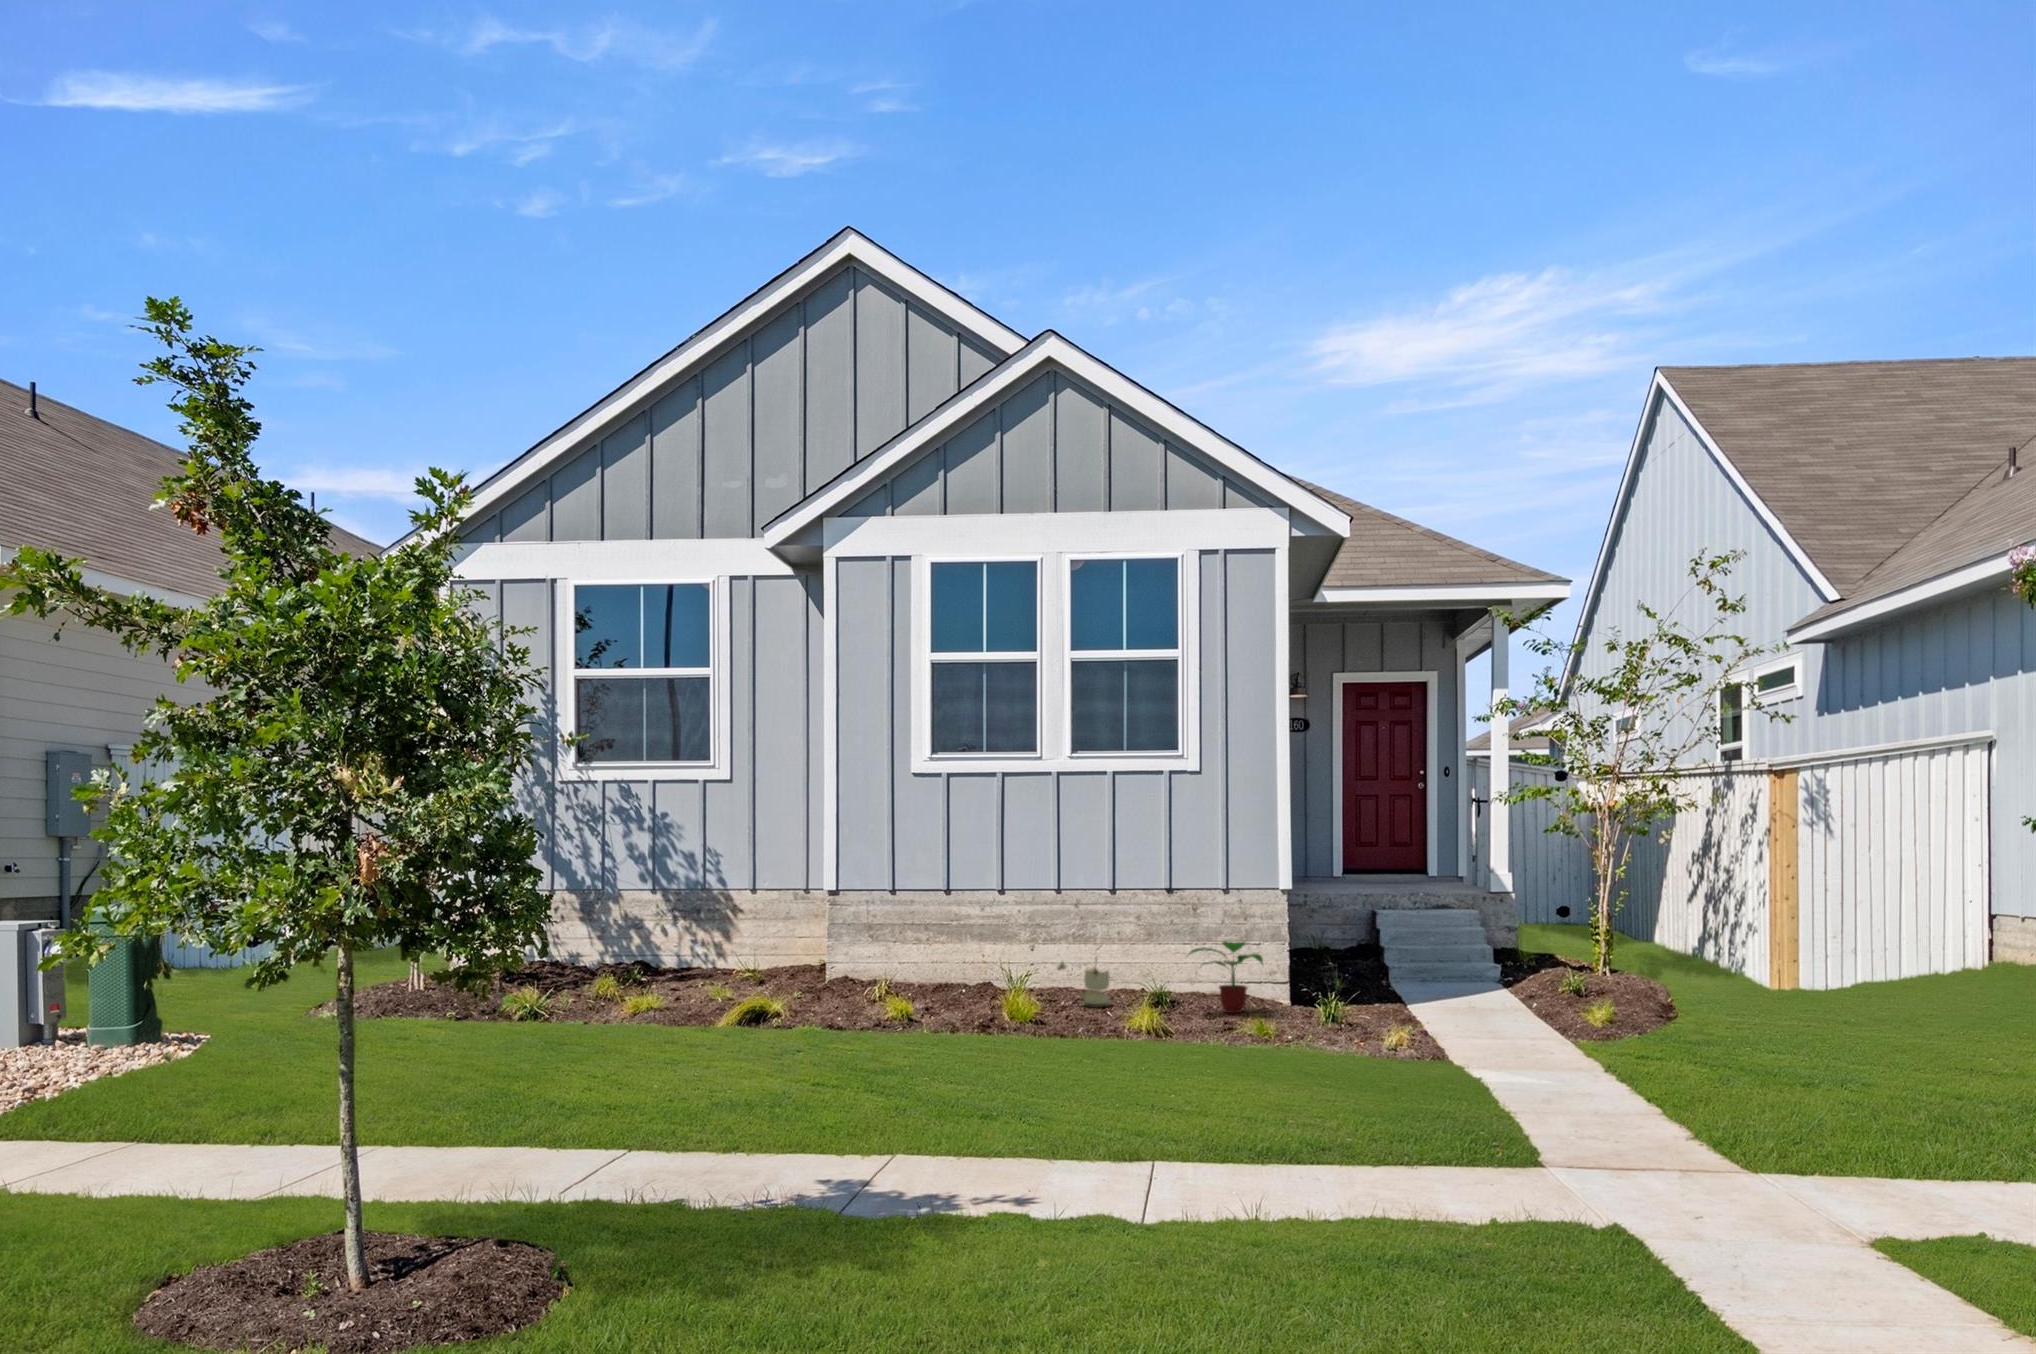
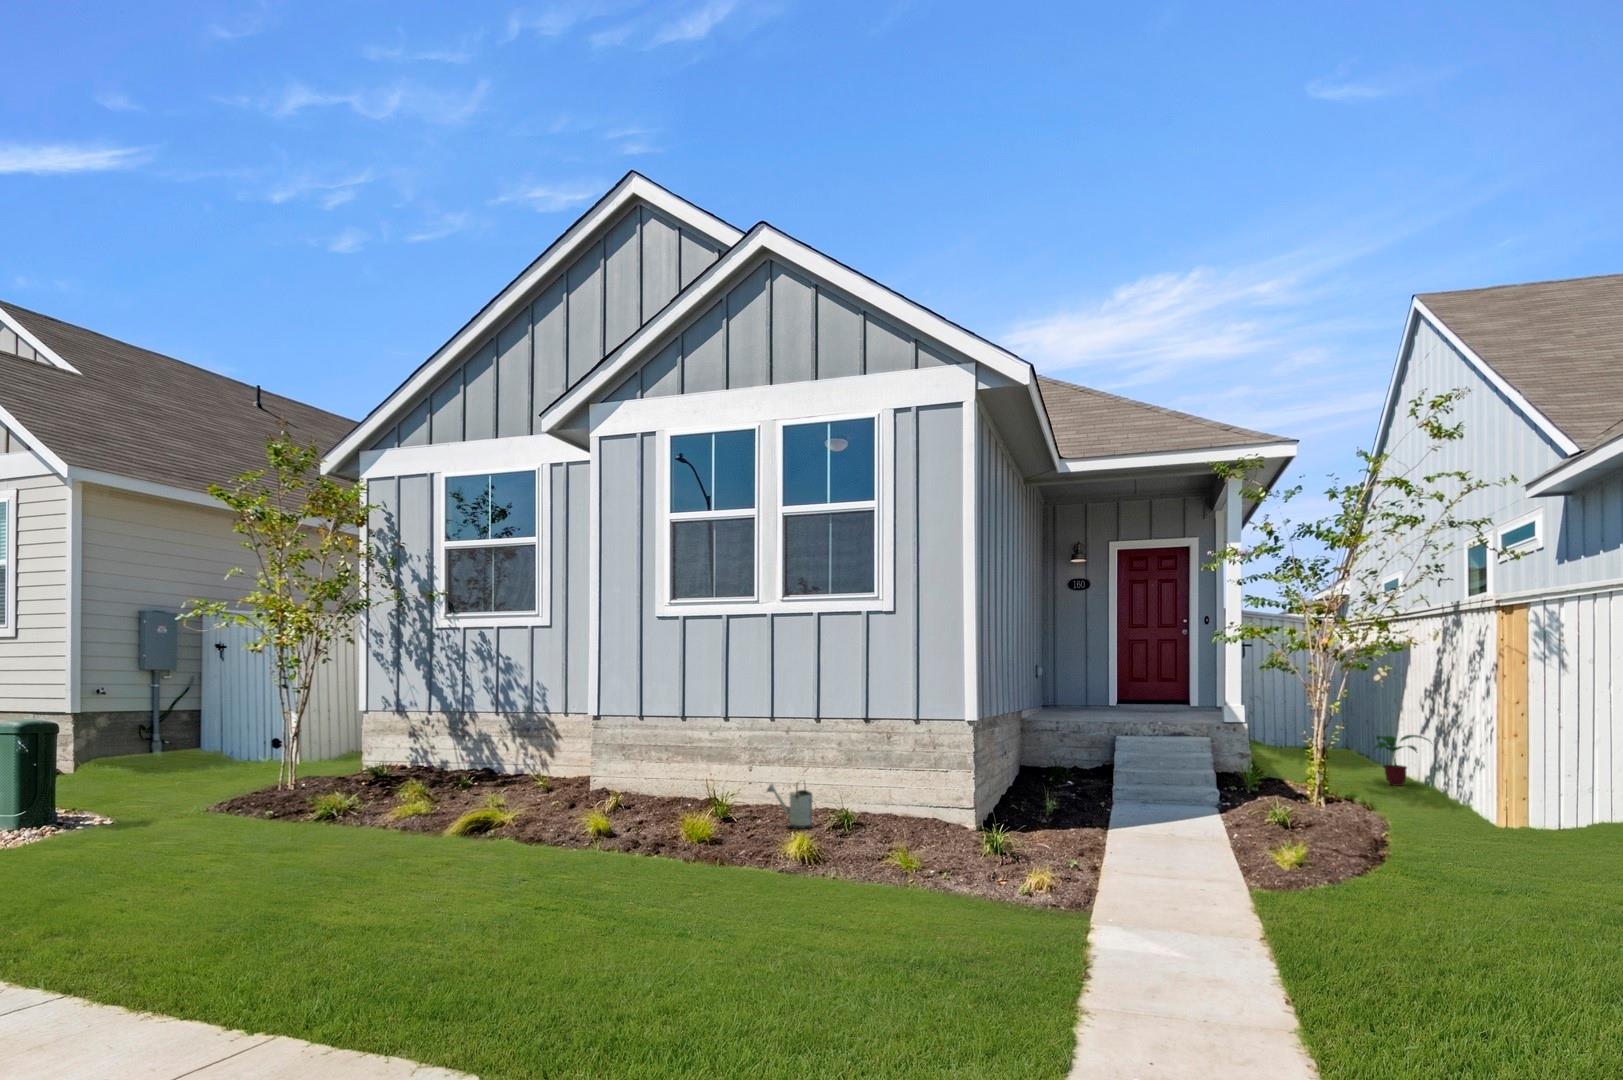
potted plant: present [1189,941,1263,1013] -> present [1374,735,1429,786]

